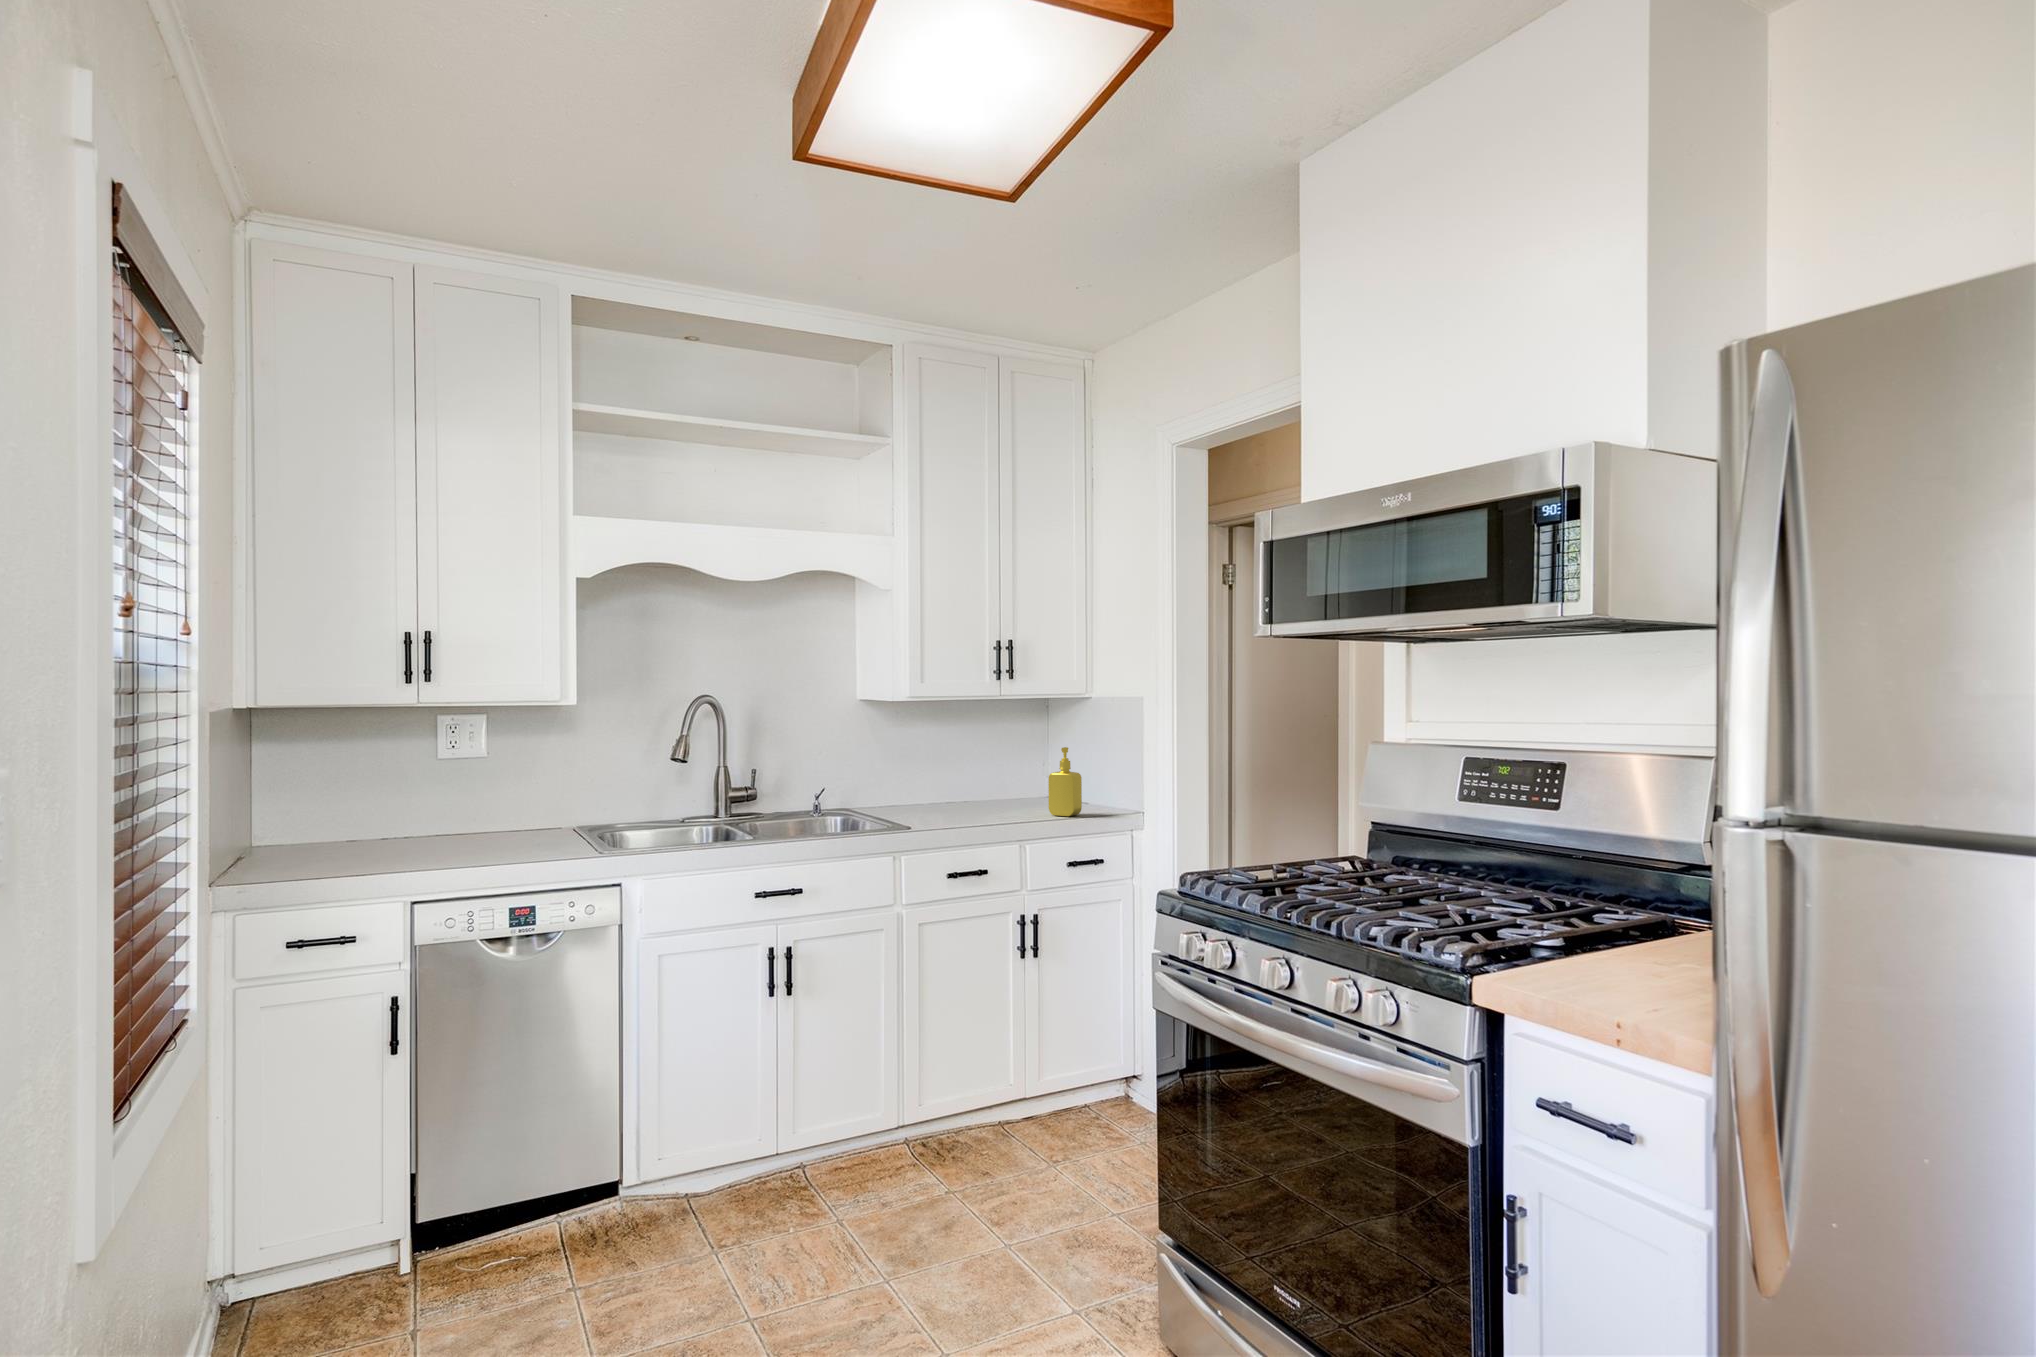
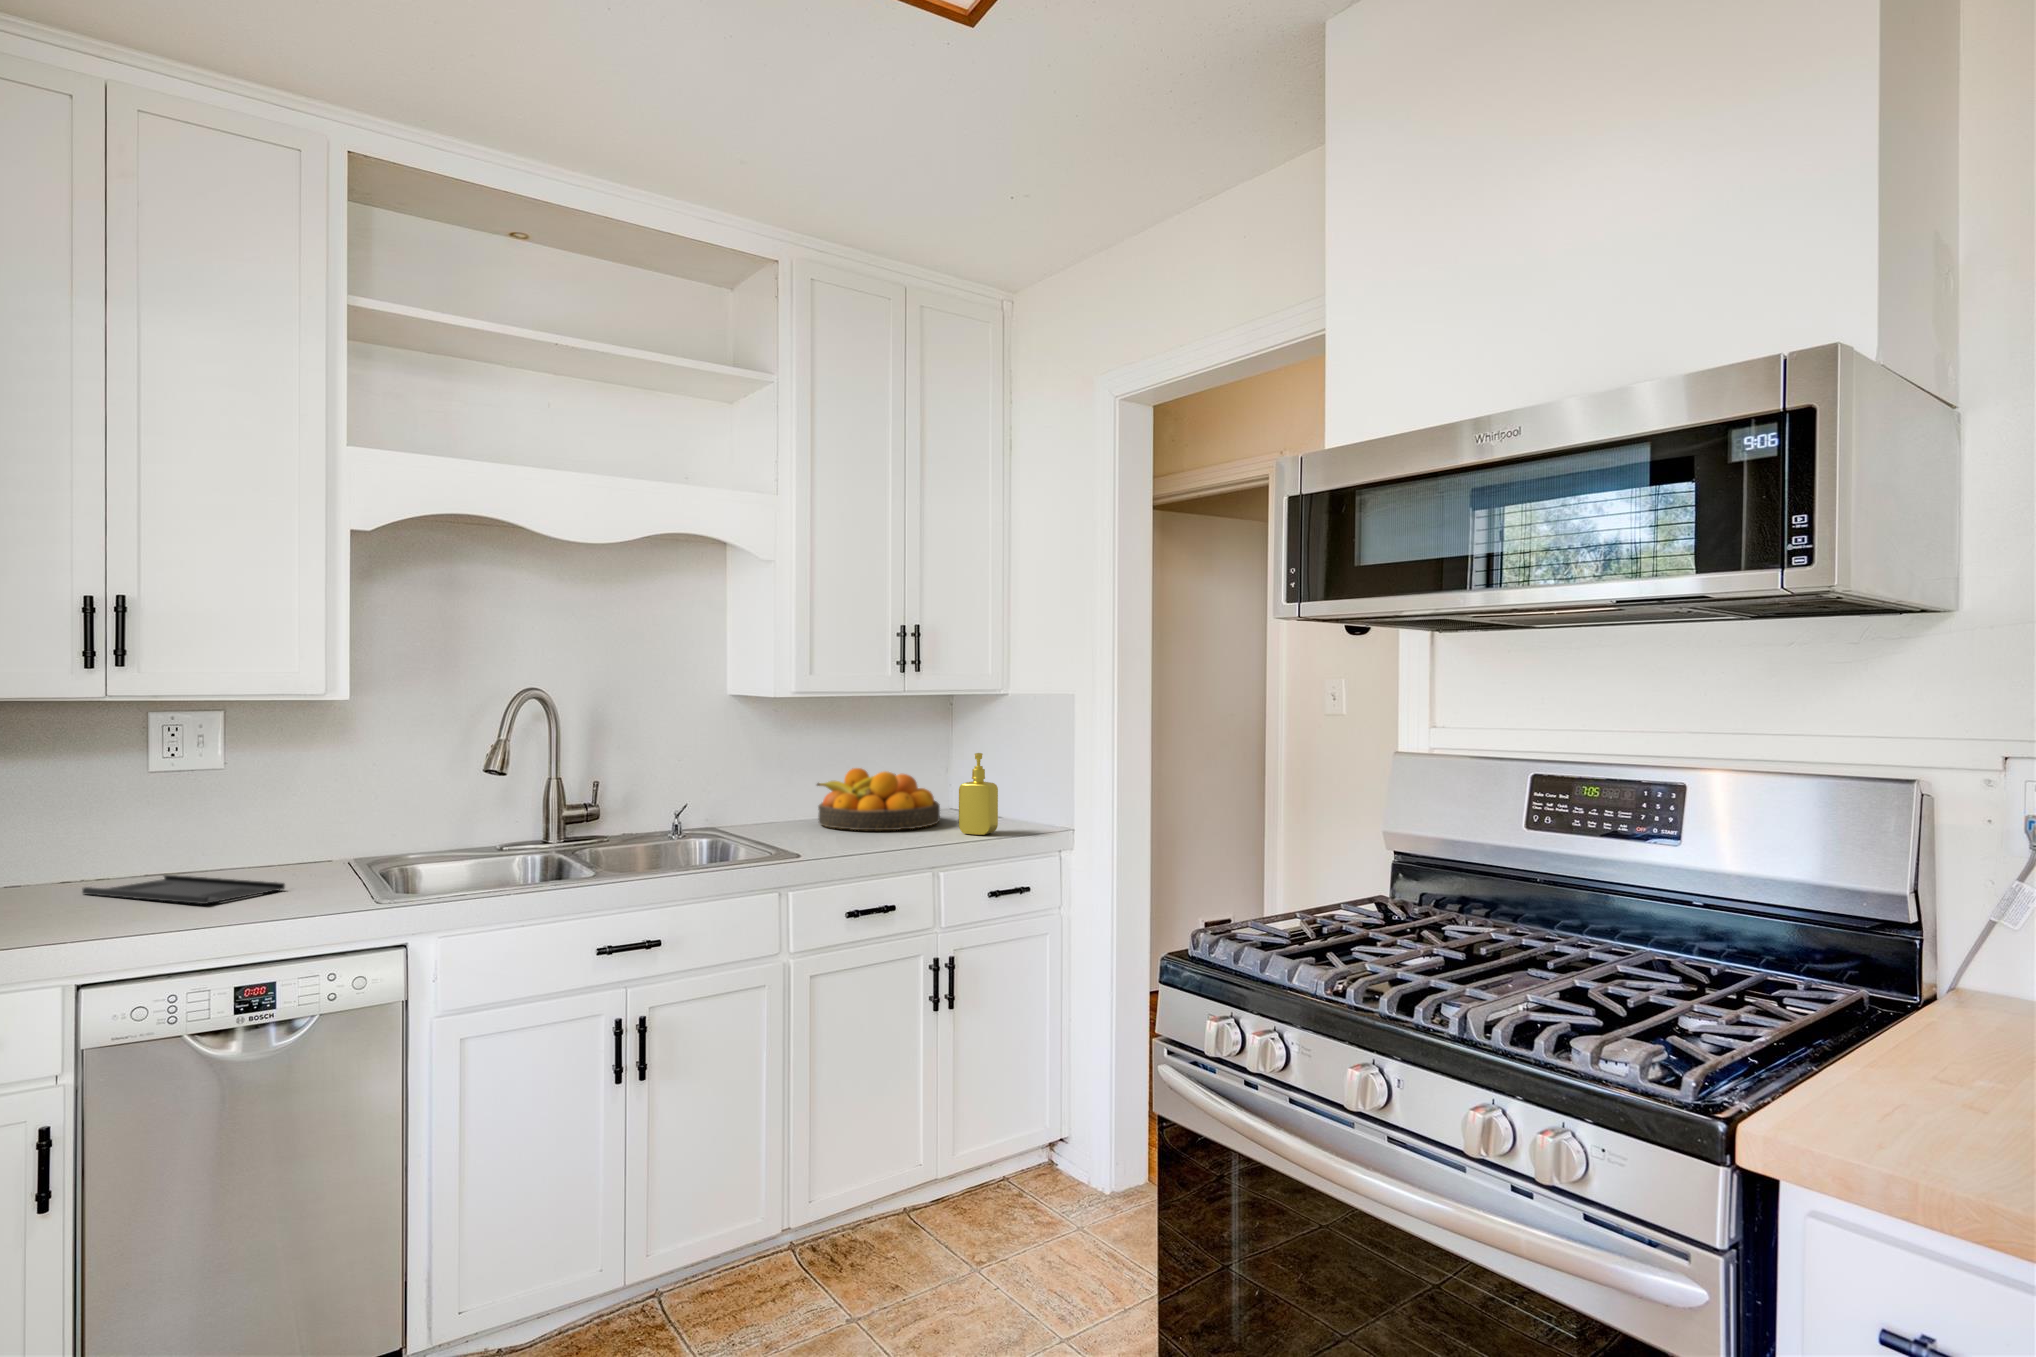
fruit bowl: none [932,761,1036,812] -> present [817,768,940,830]
tray: none [397,833,533,851] -> present [82,875,285,904]

